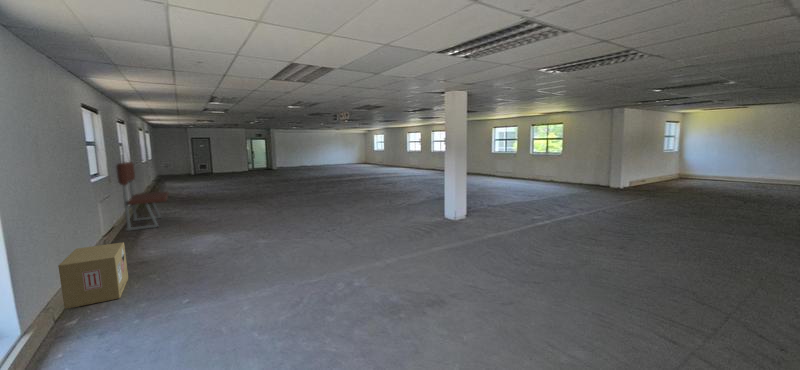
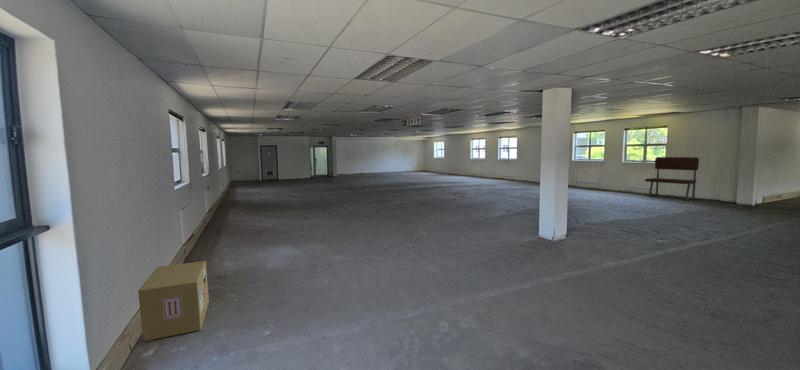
bench: present [116,162,168,231] -> present [645,157,699,200]

